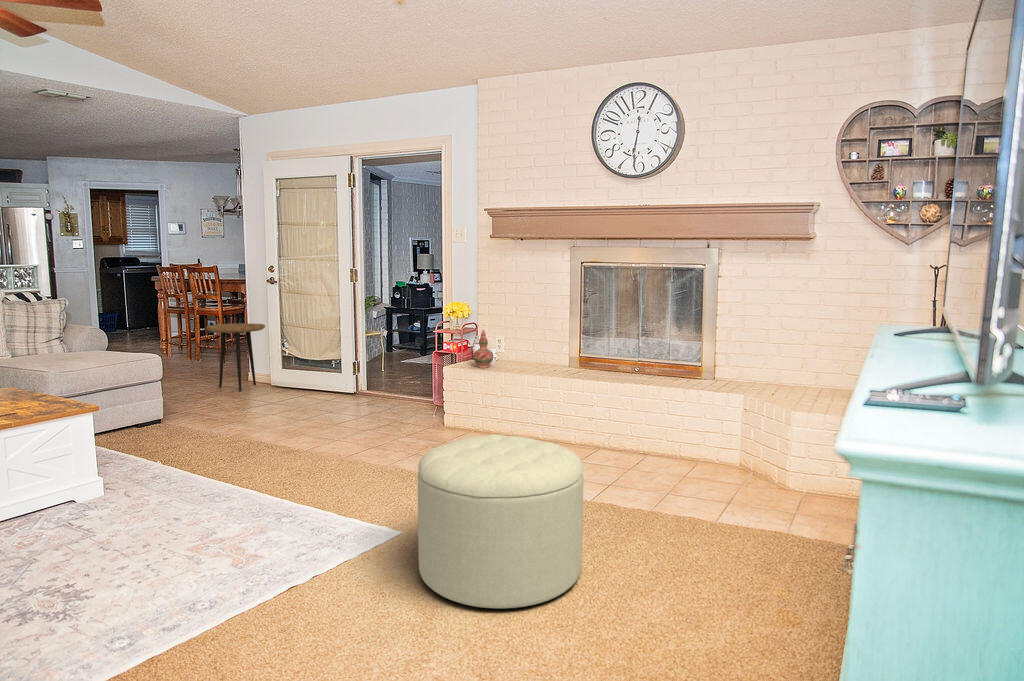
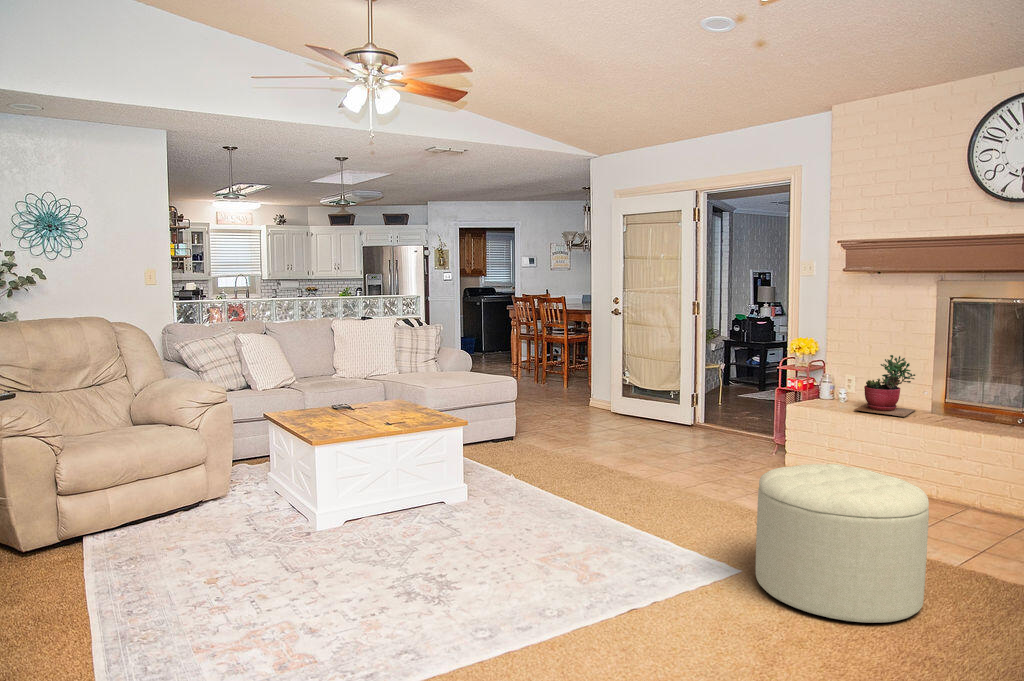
succulent plant: none [504,315,555,373] -> present [854,355,915,417]
side table: present [206,323,265,391] -> none [559,351,609,414]
decorative vase: present [473,330,493,368] -> none [818,367,842,407]

